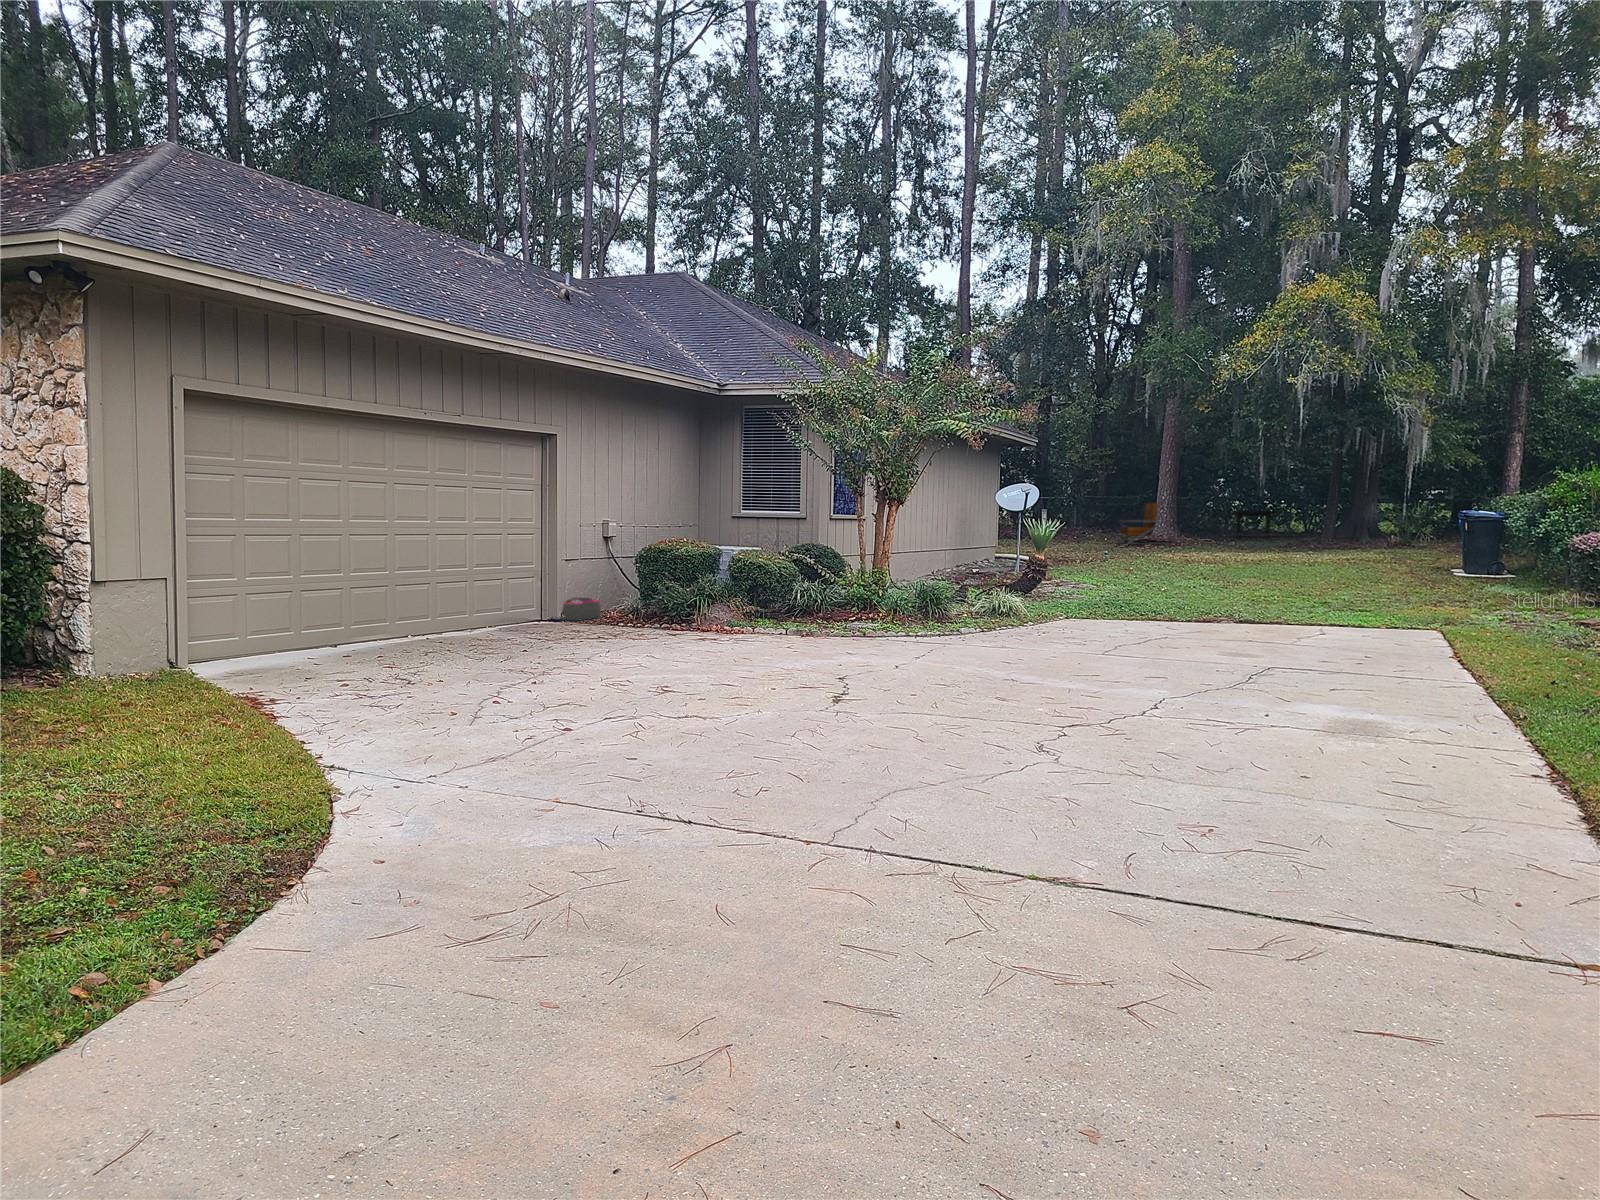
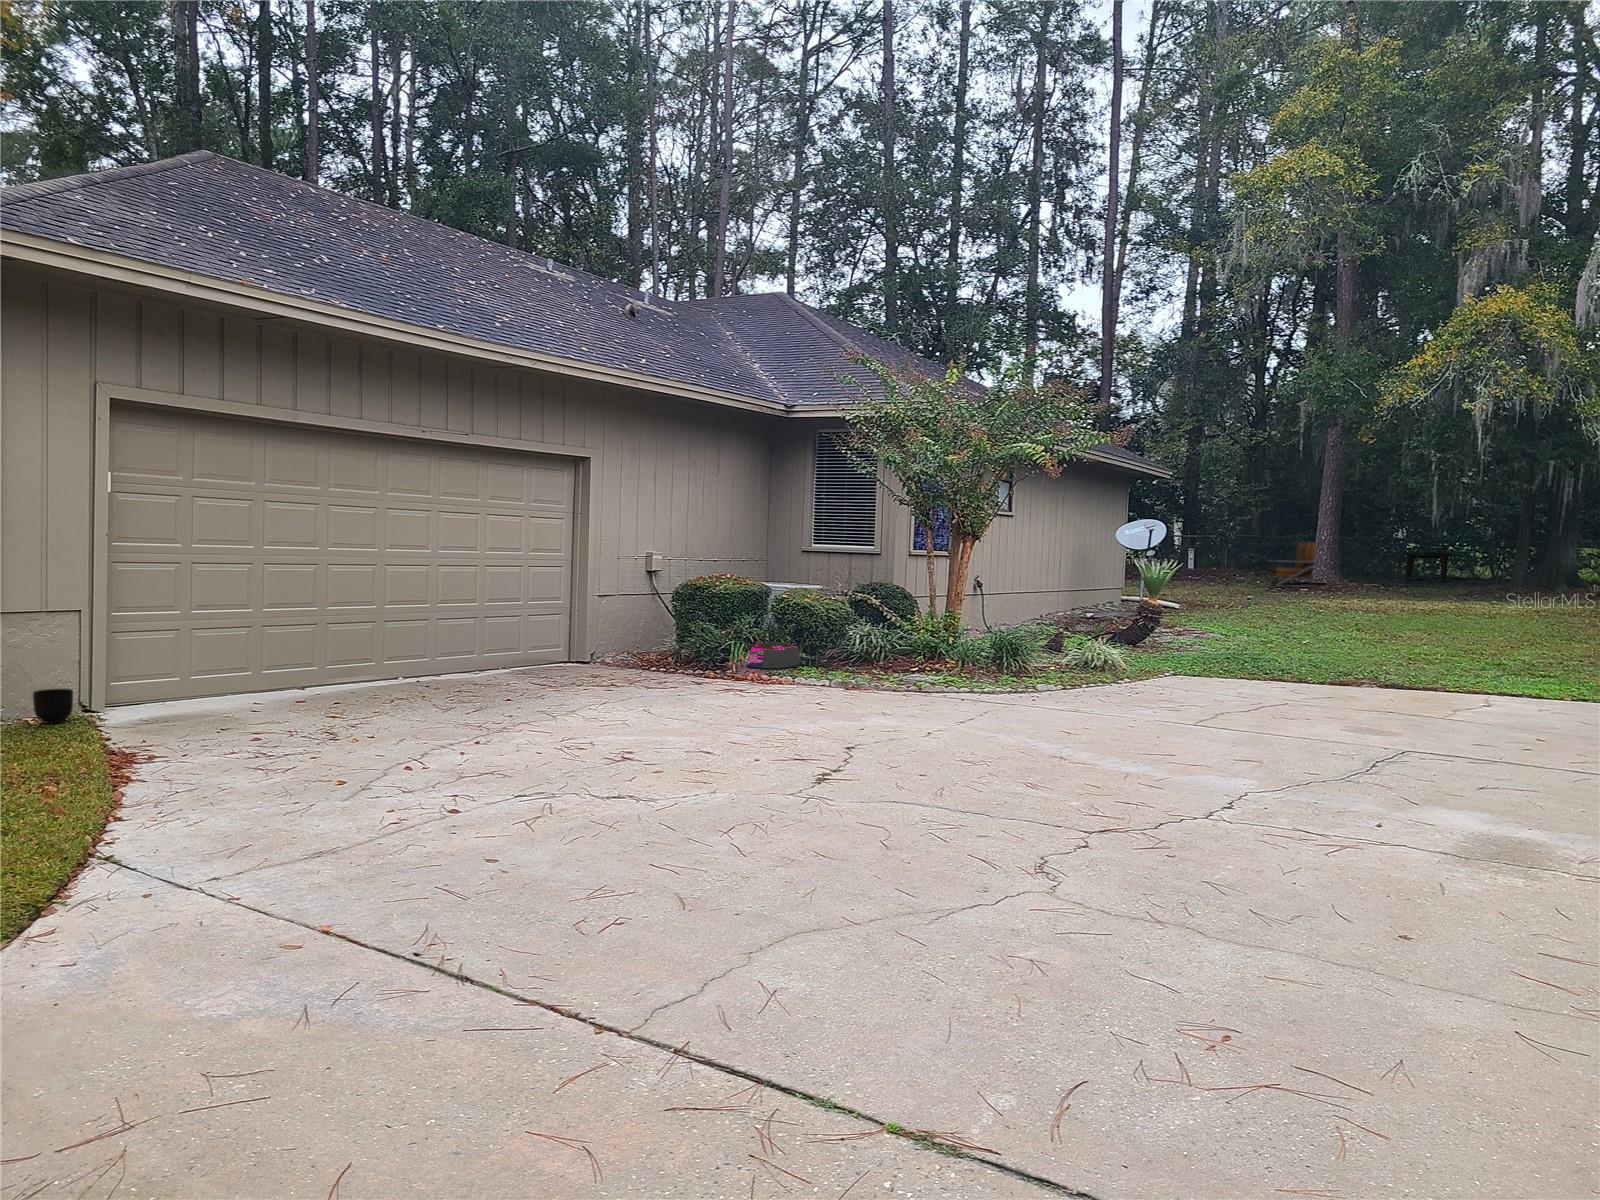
storage bin: present [551,598,601,621] -> present [746,641,801,670]
planter: none [90,654,126,686] -> present [33,689,73,724]

